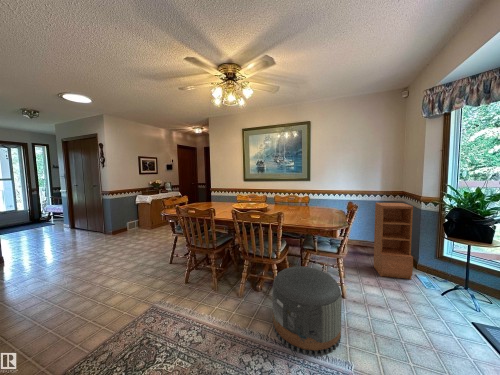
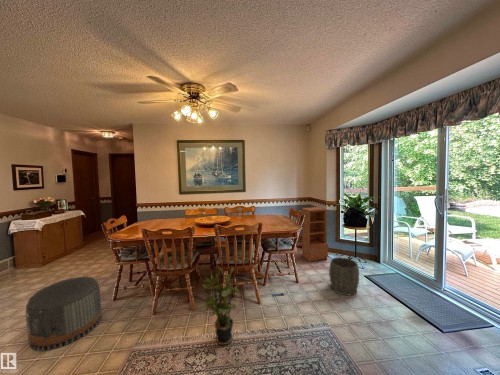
potted plant: none [193,249,238,334] -> present [202,268,239,345]
pouf: present [272,266,342,356] -> present [26,277,102,351]
woven basket: none [392,277,447,342] -> present [329,257,359,295]

